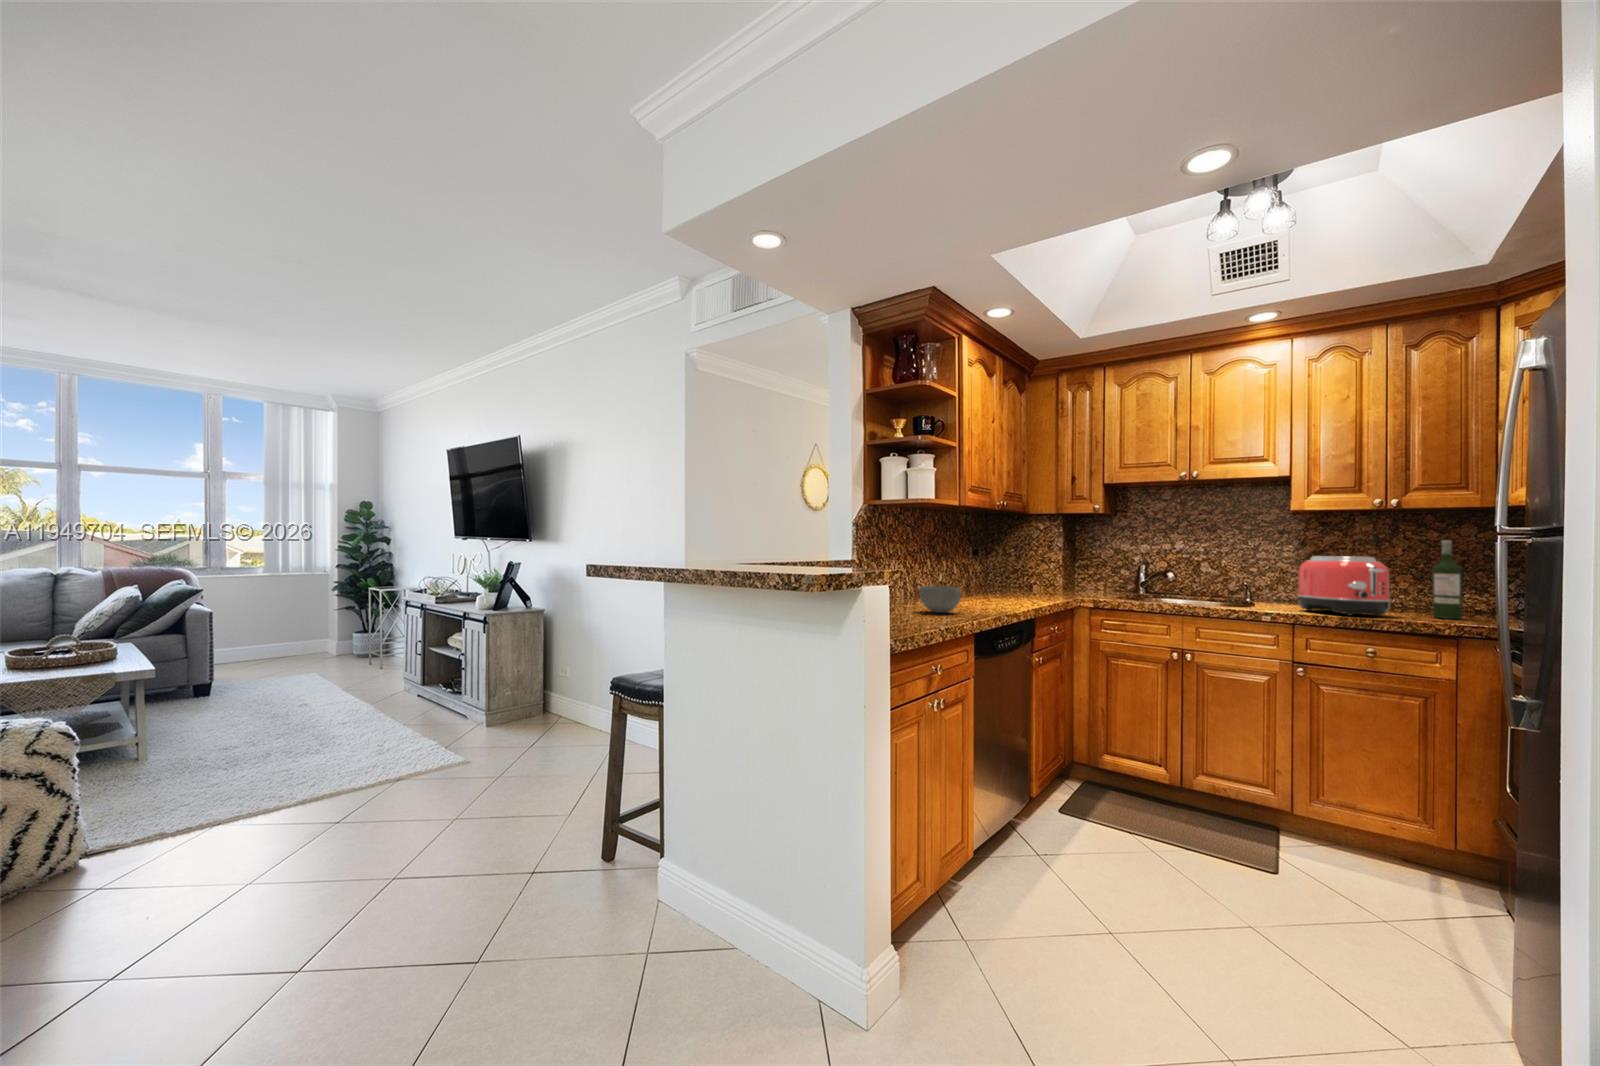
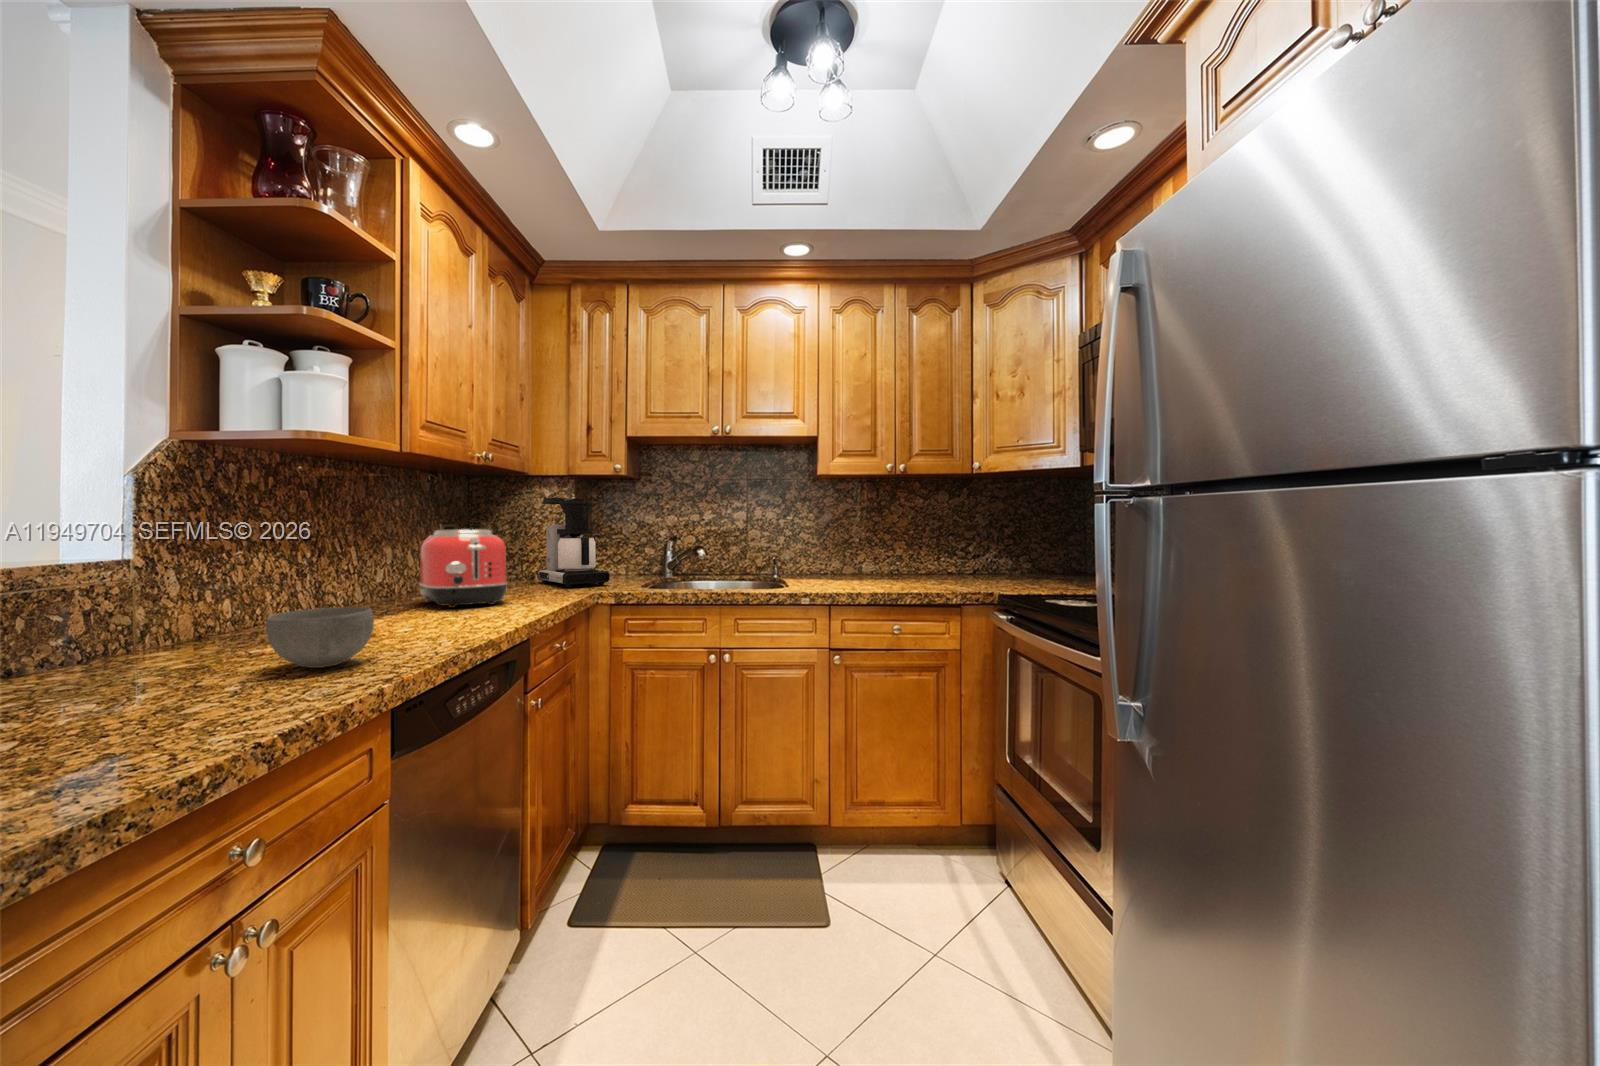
coffee maker: none [1034,530,1089,596] -> present [537,498,610,587]
wine bottle: present [1432,540,1462,619] -> none [931,508,952,585]
toaster: present [1298,556,1390,616] -> present [419,529,508,608]

